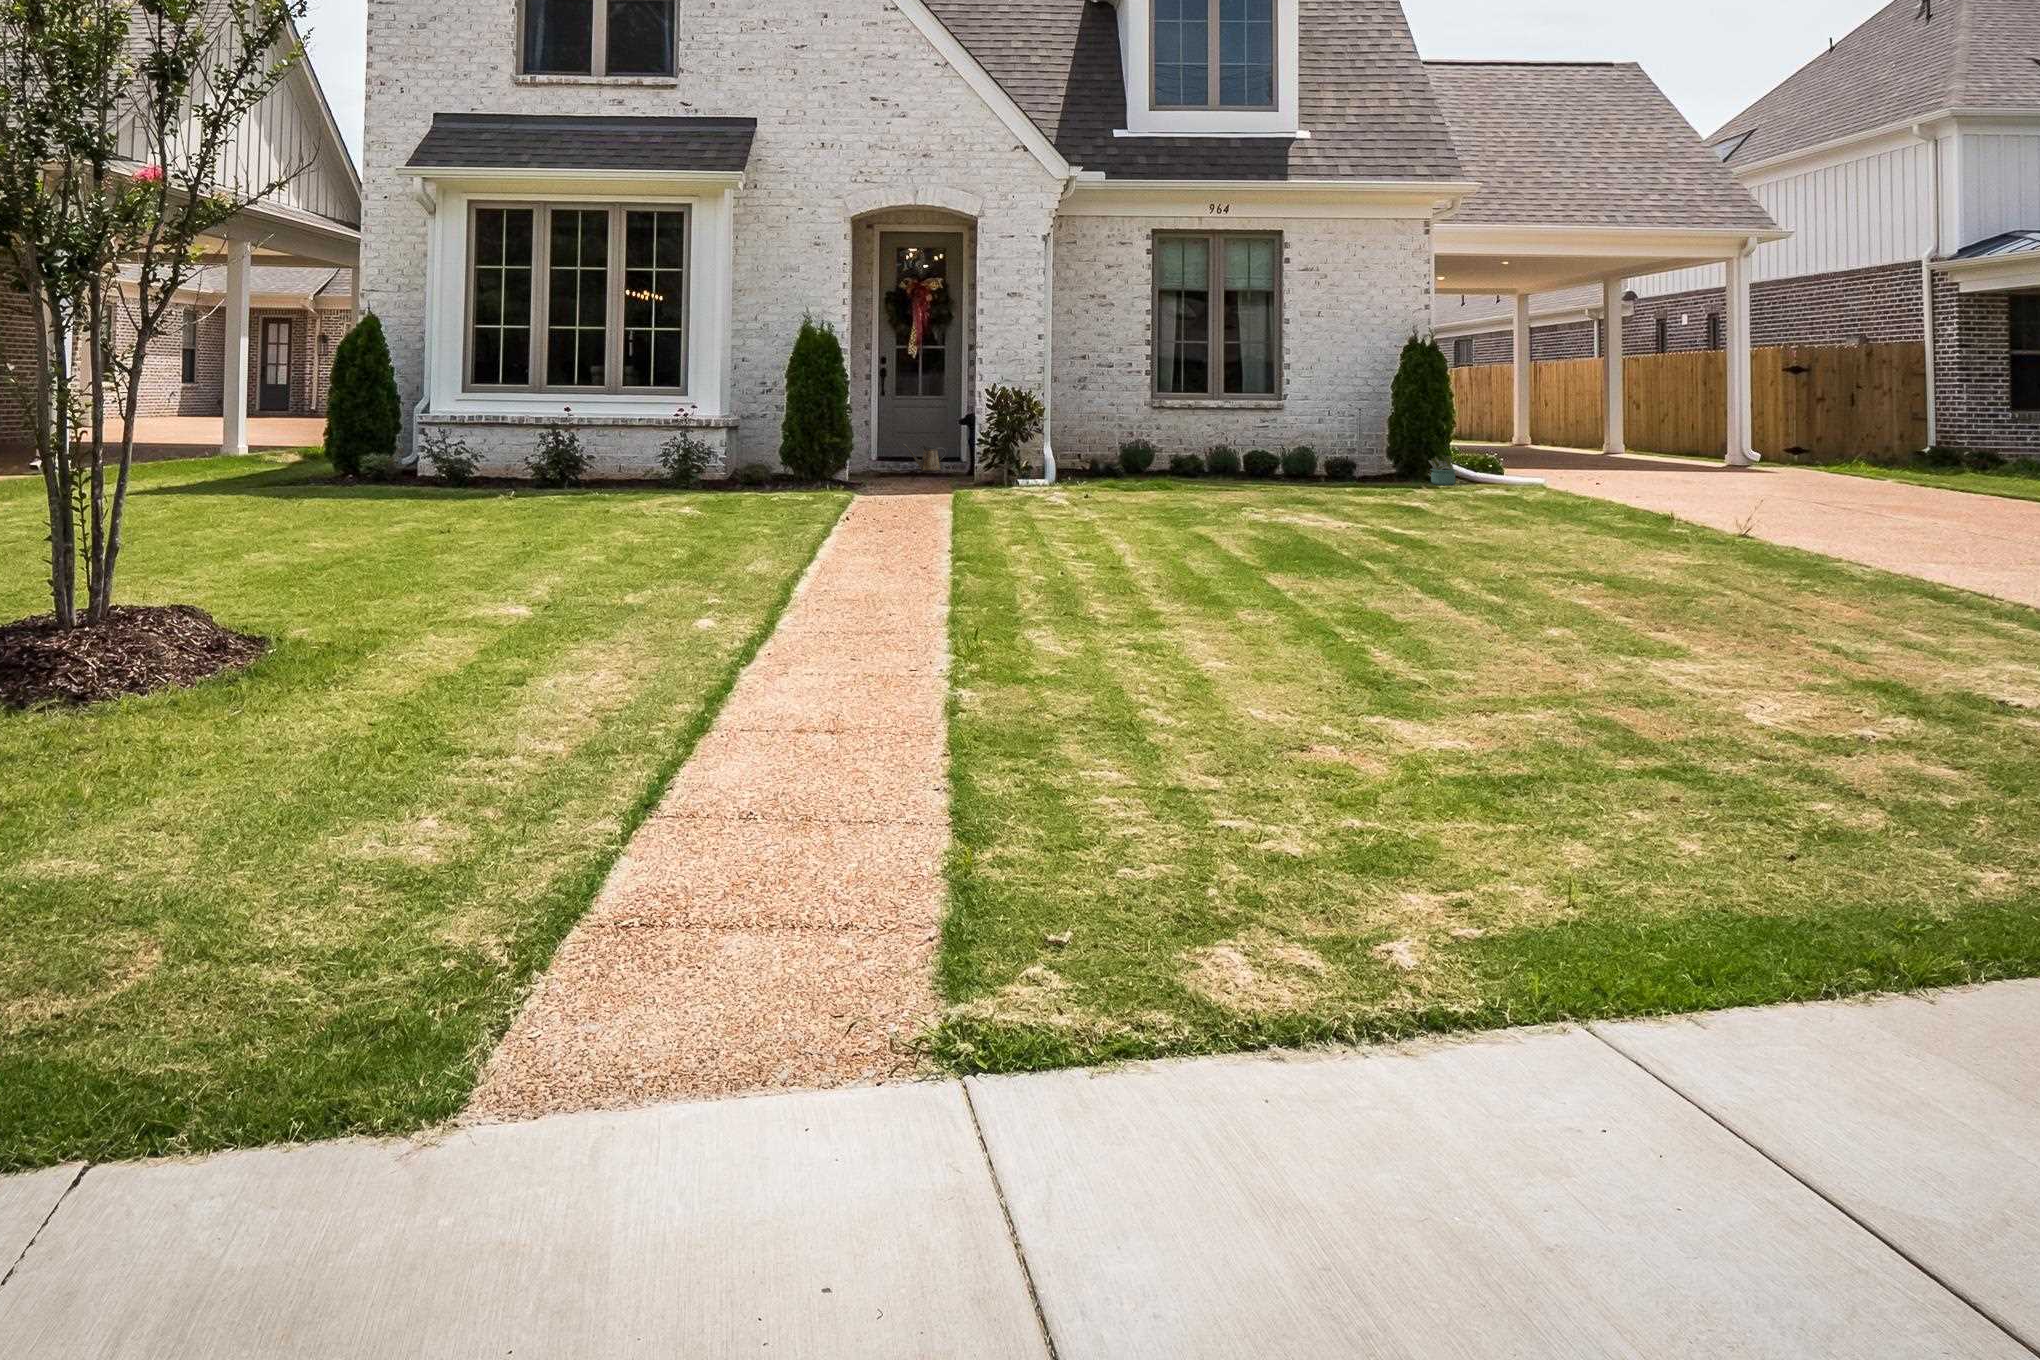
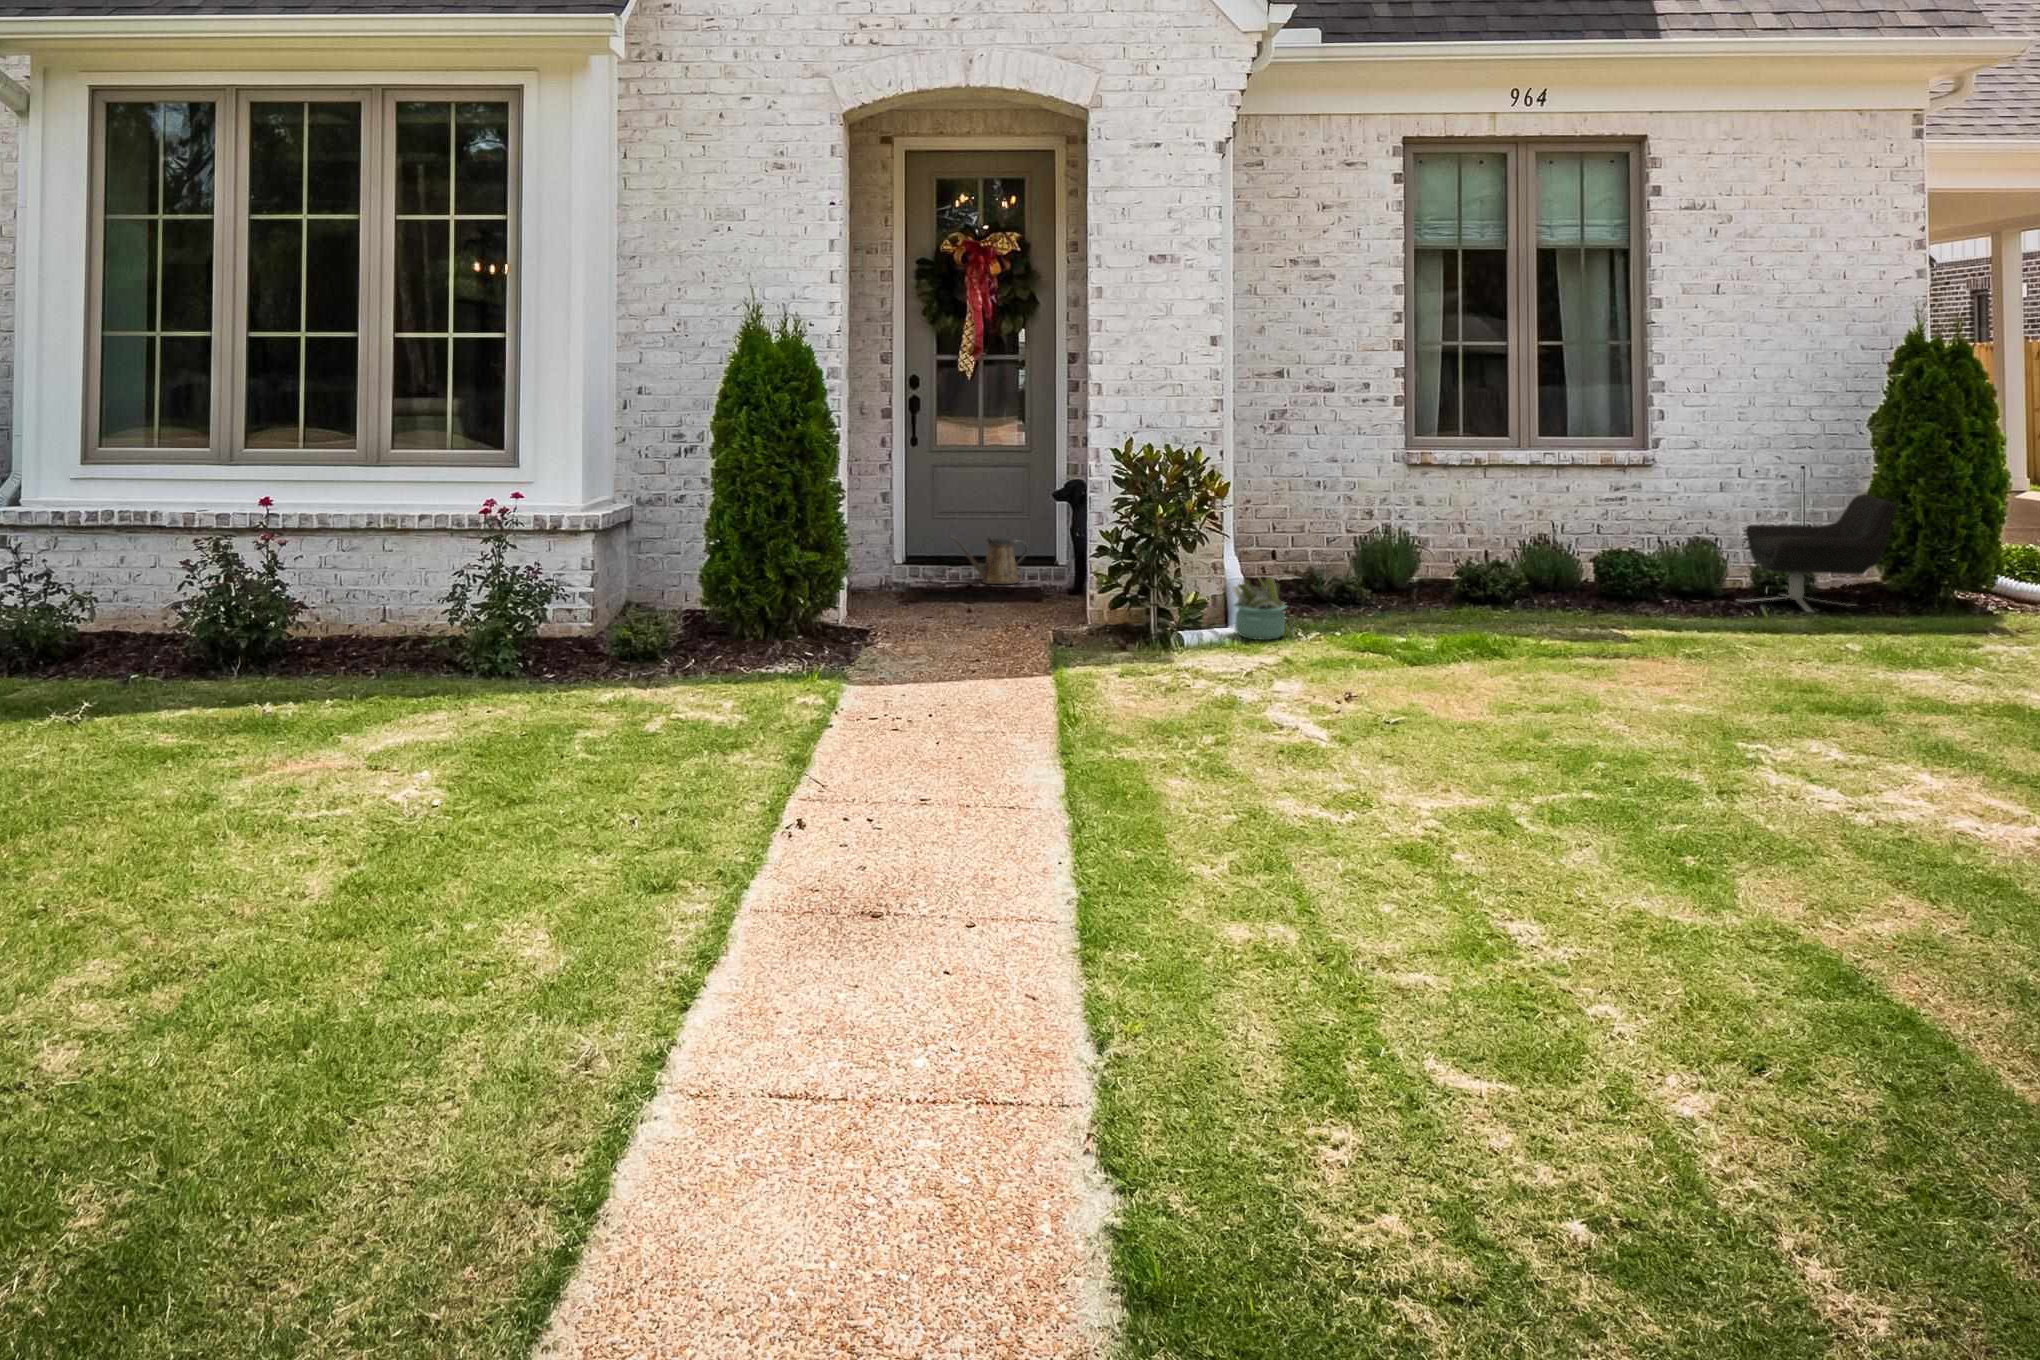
lounge chair: none [1320,423,1396,483] -> present [1745,494,1898,612]
decorative plant: present [1429,456,1456,485] -> present [1230,576,1287,640]

